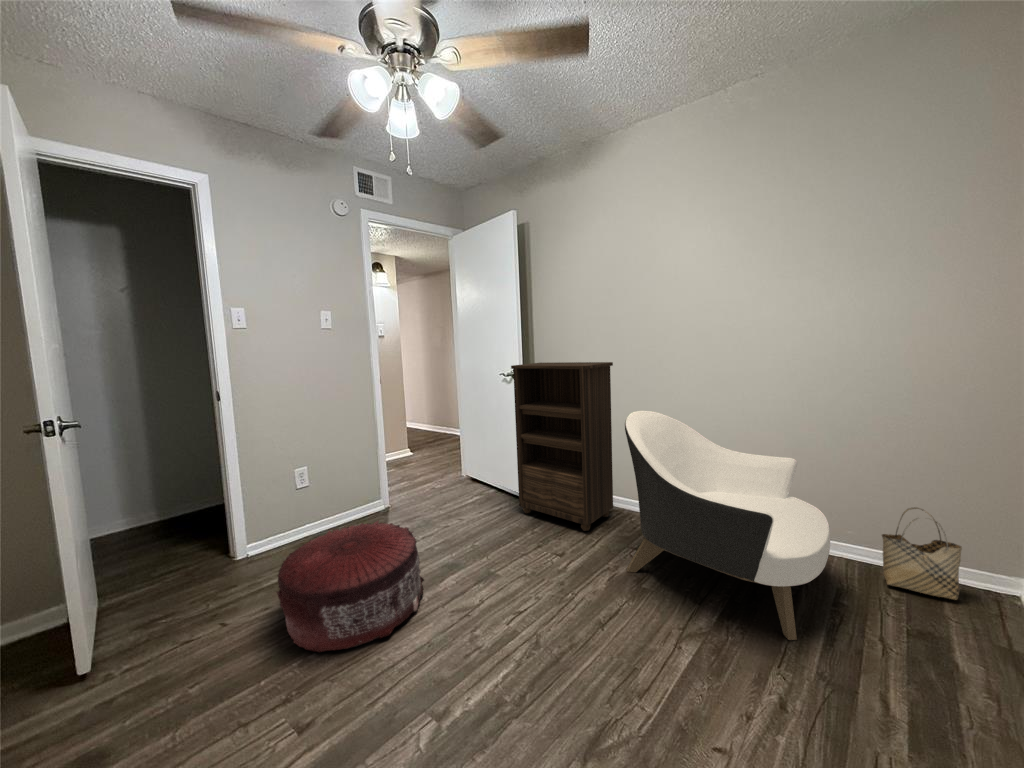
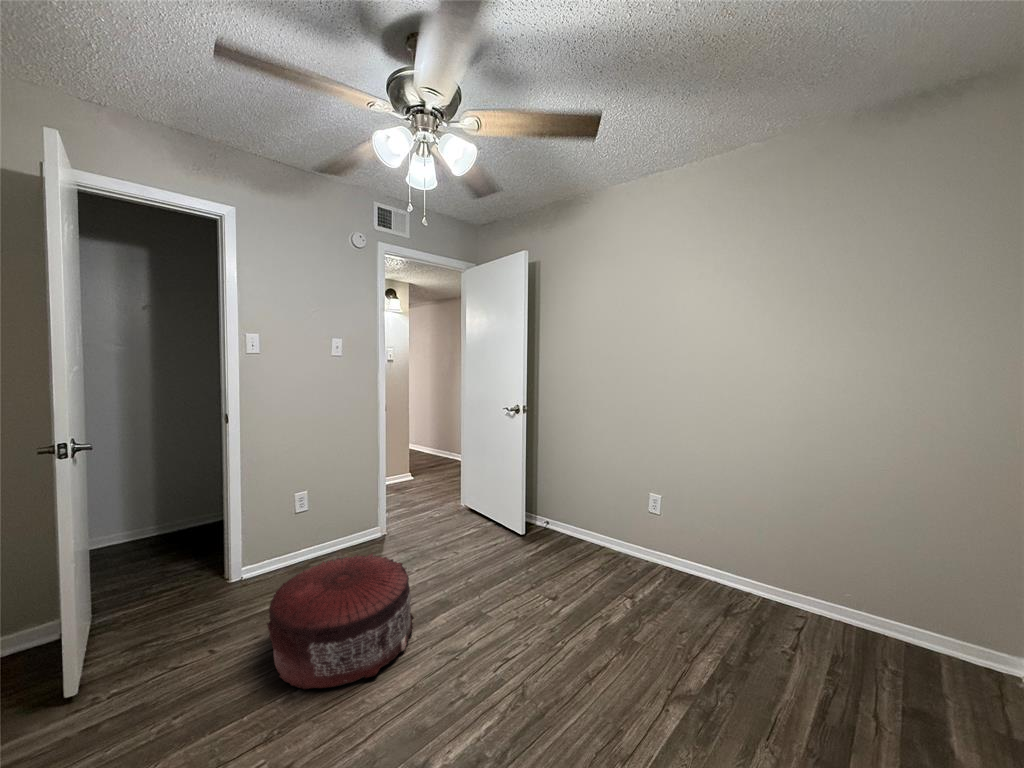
bookshelf: present [511,362,613,531] -> none [515,399,616,574]
armchair: present [625,411,830,640] -> none [619,457,826,710]
woven basket: present [882,508,962,600] -> none [880,576,963,677]

